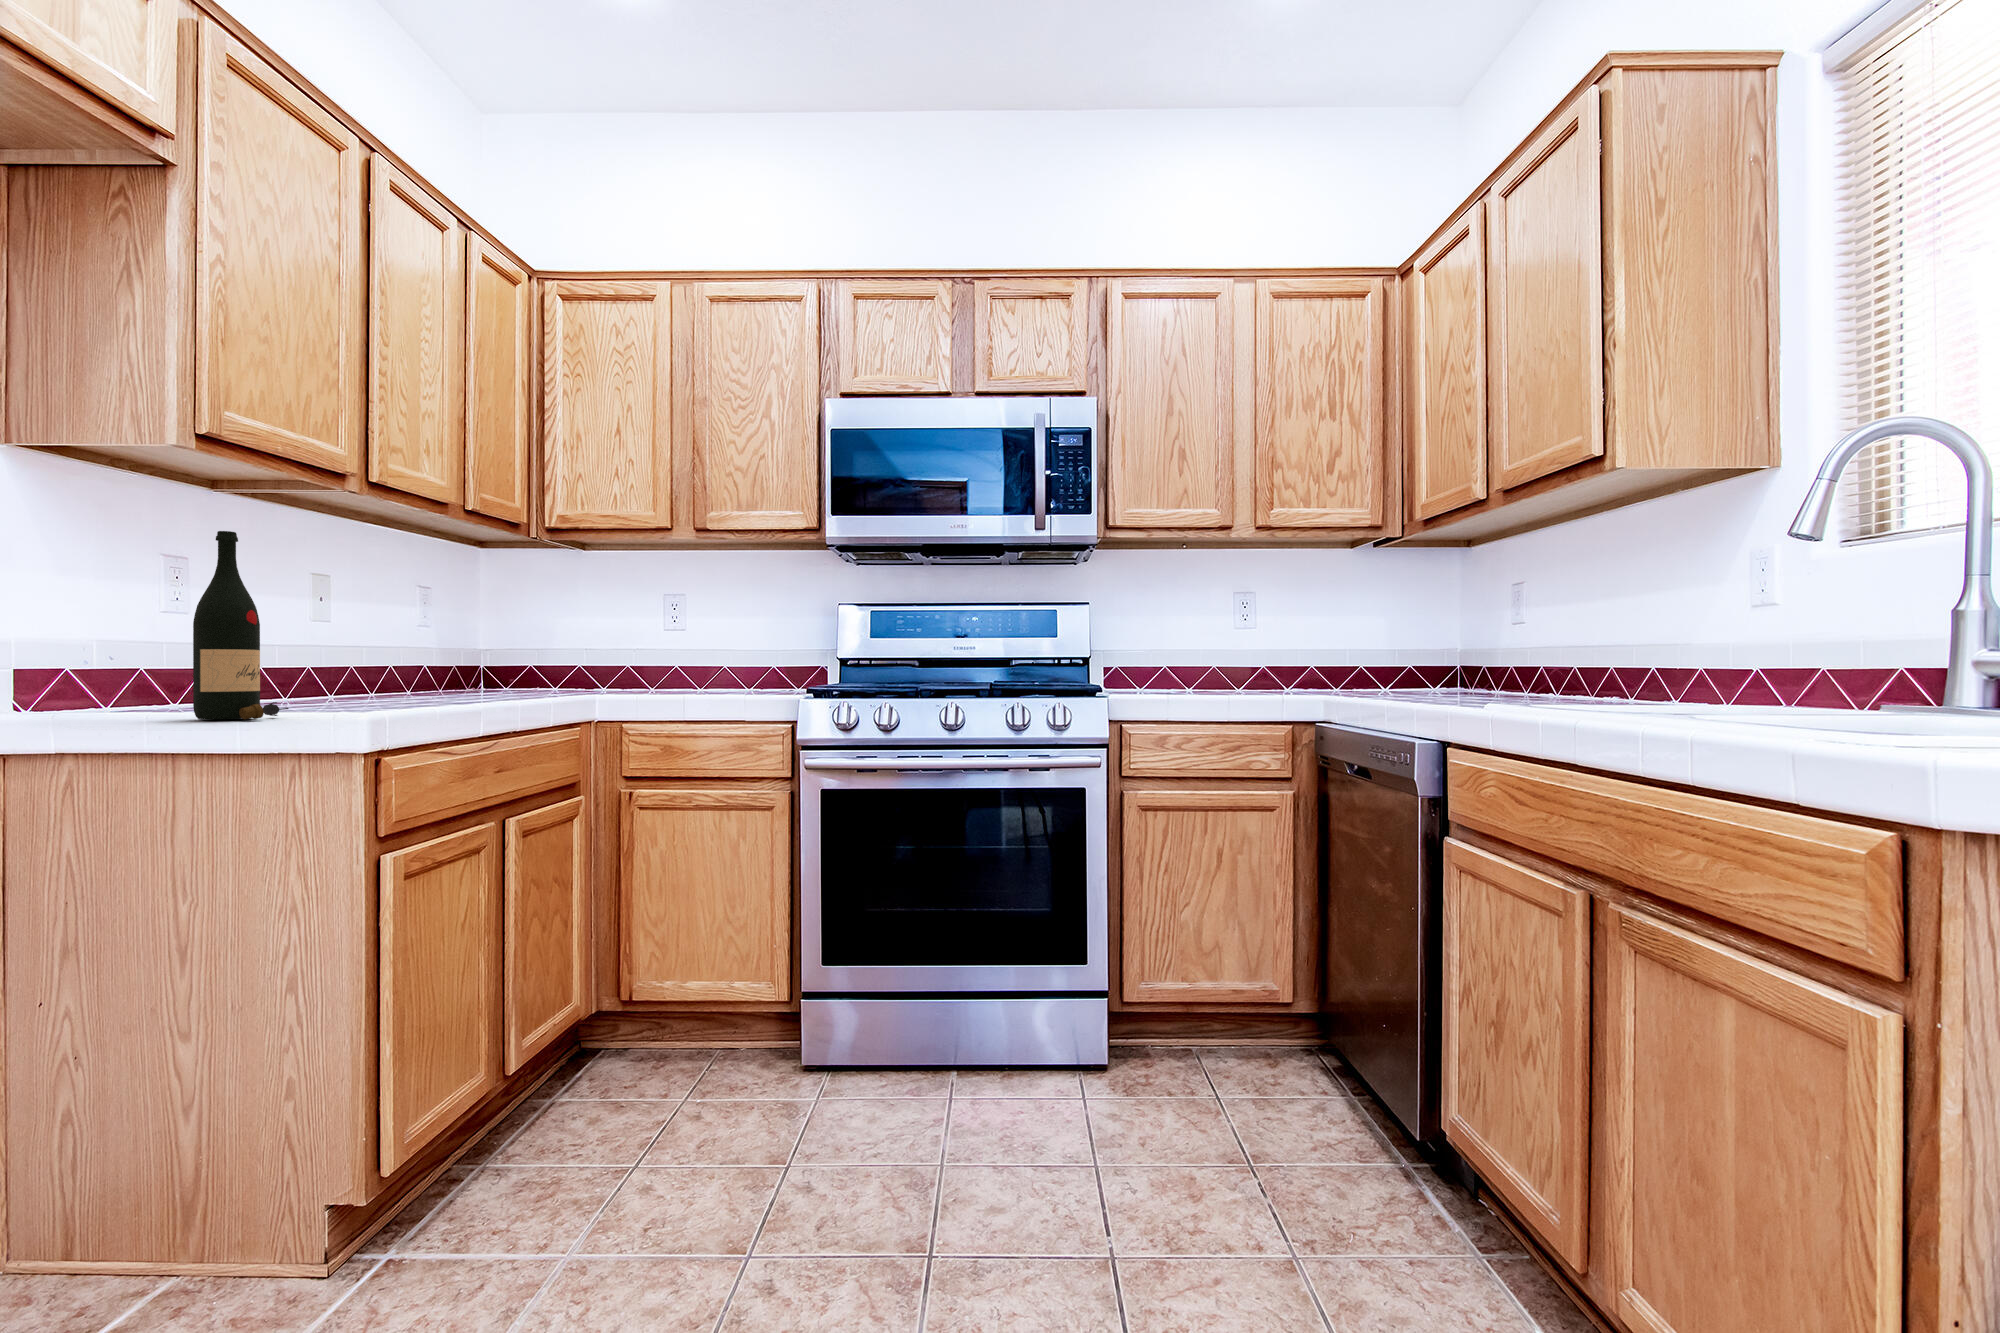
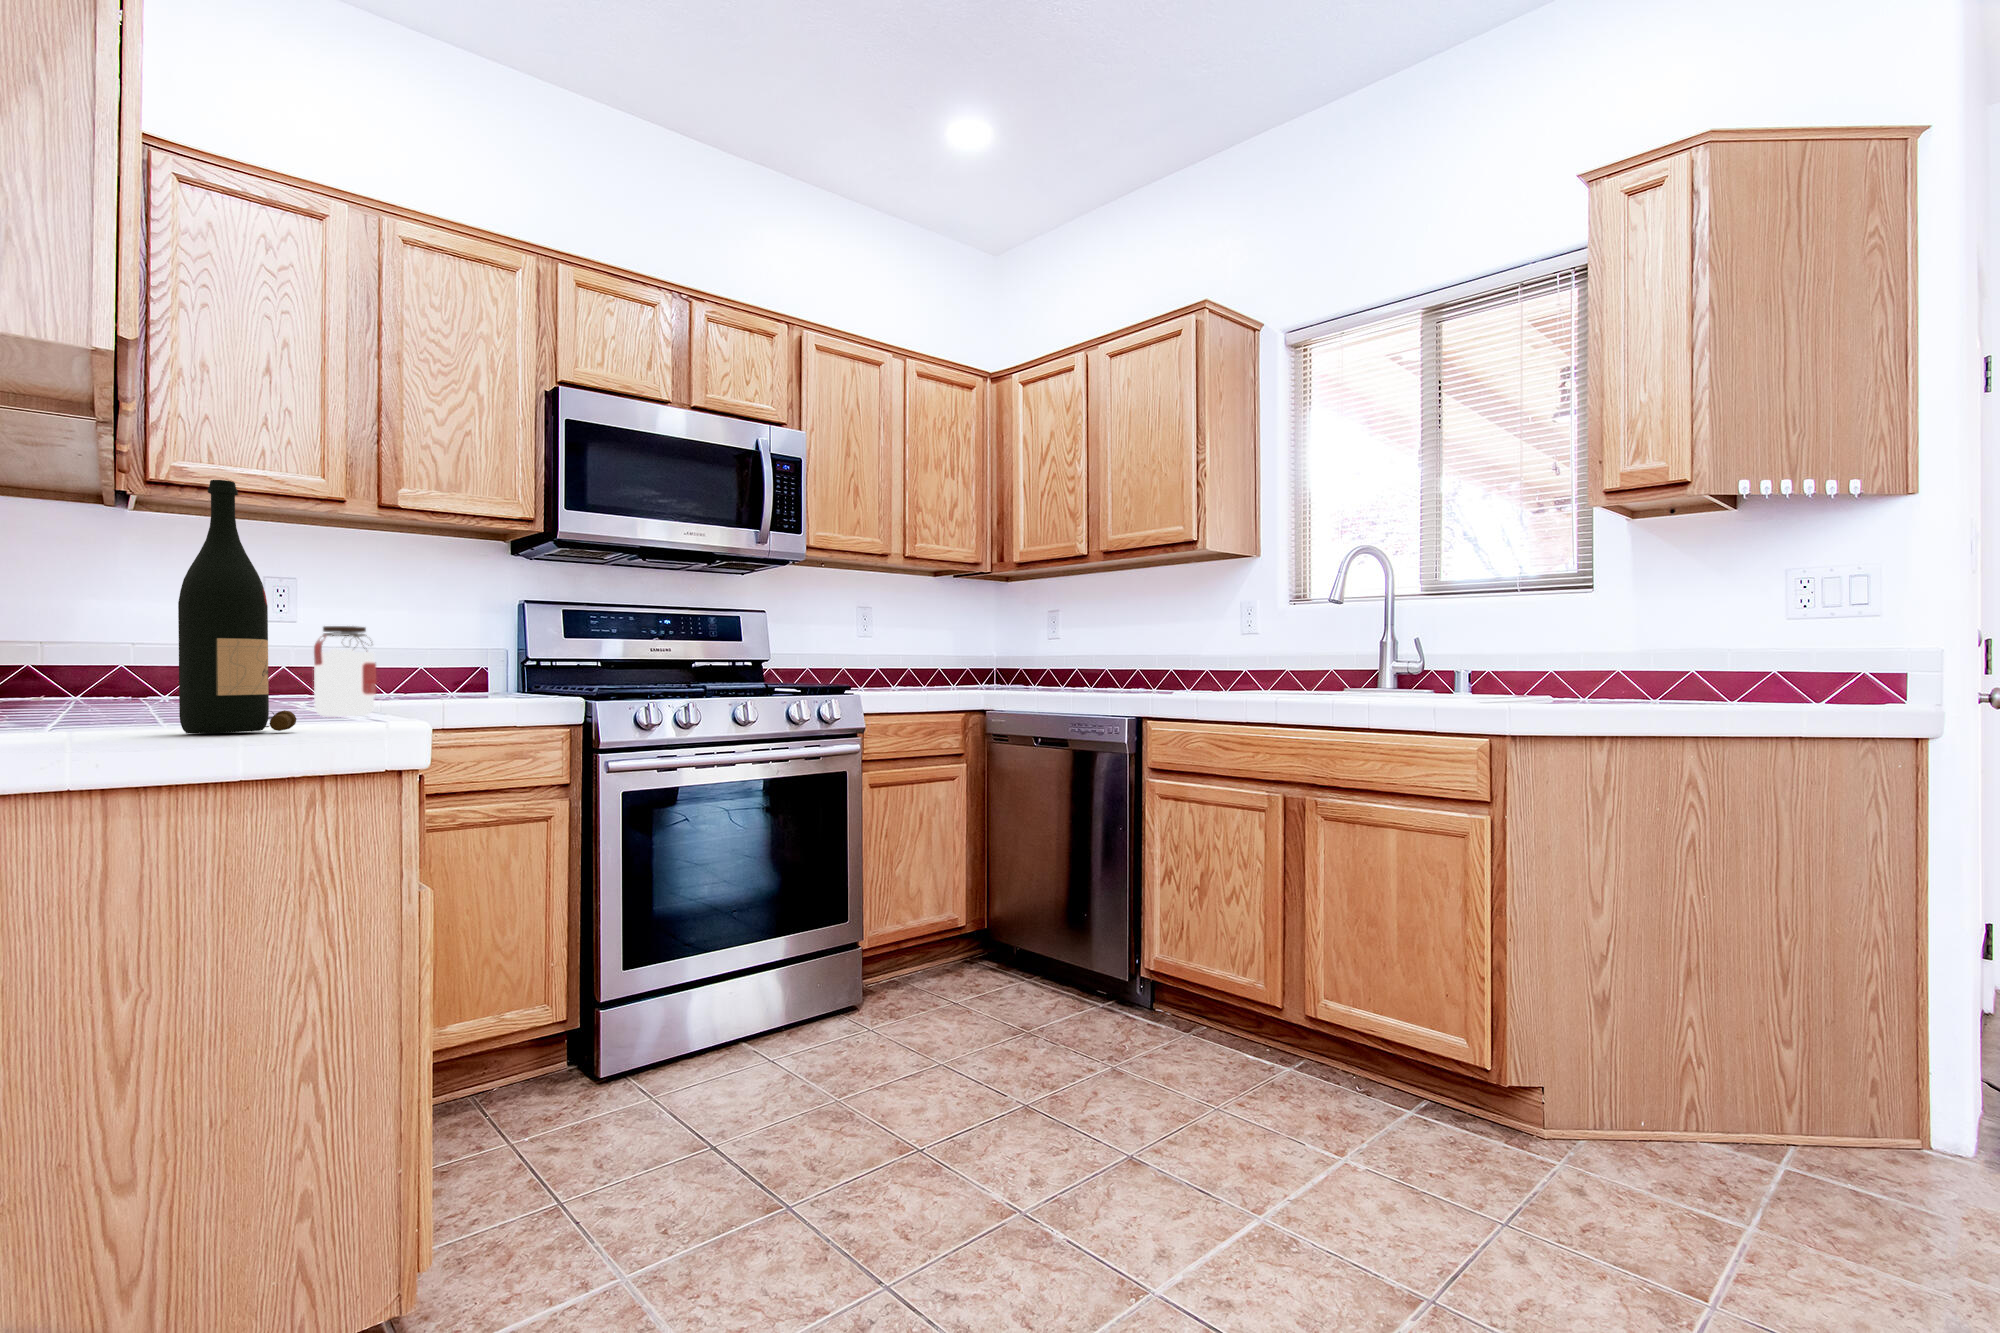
jar: none [459,634,511,708] -> present [314,626,376,717]

